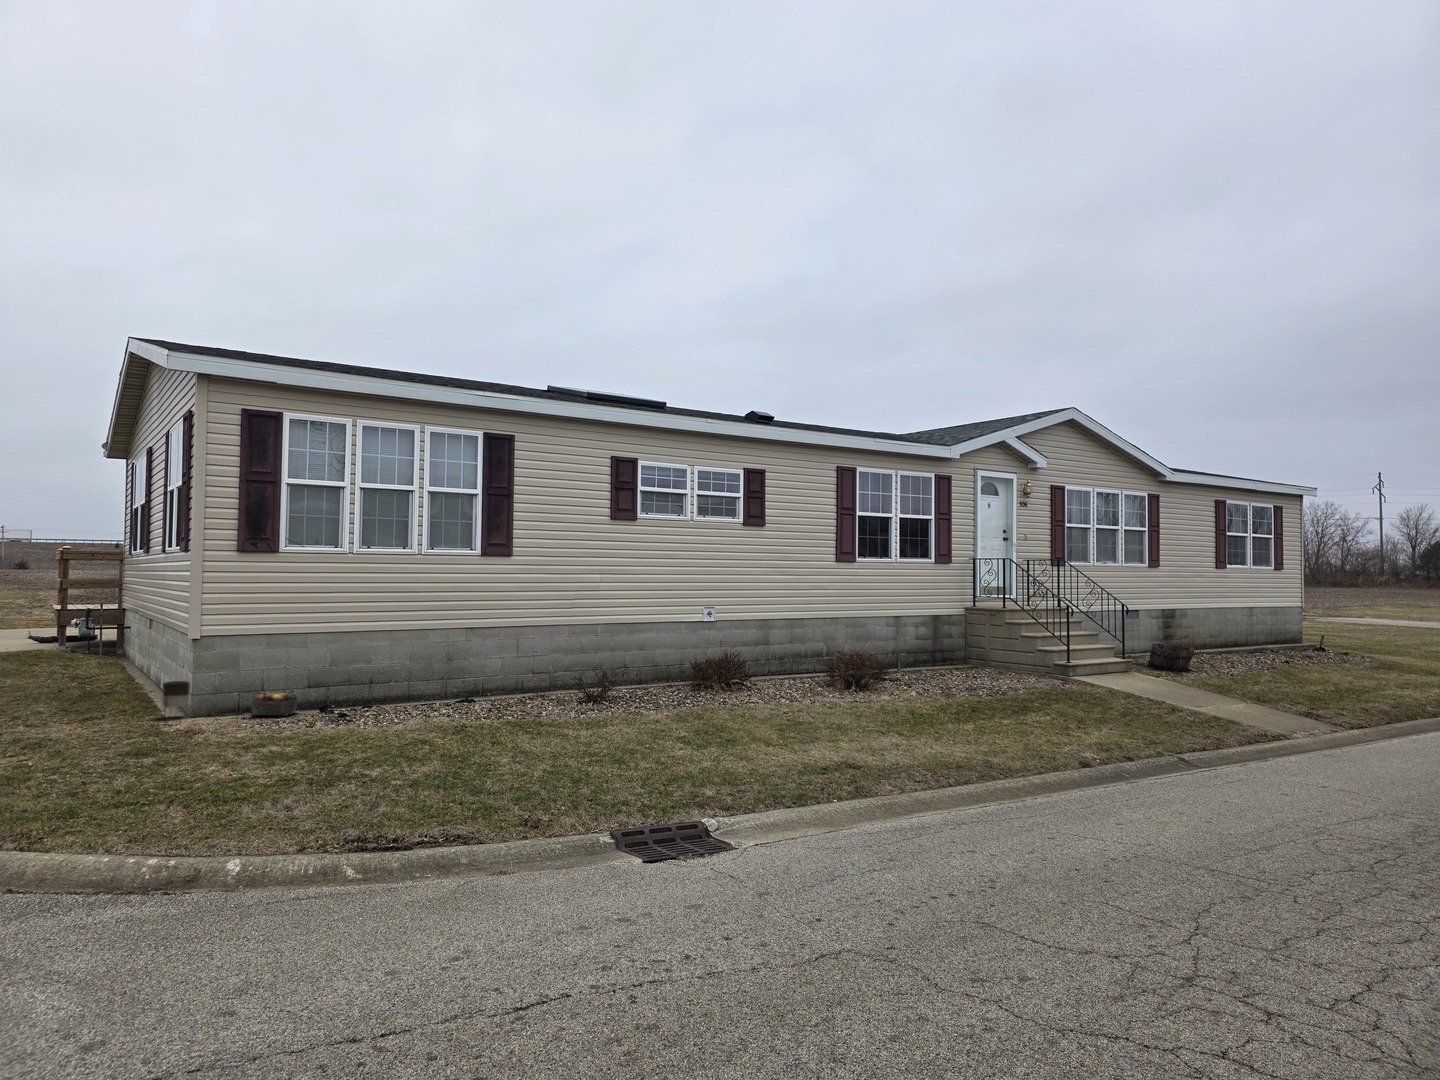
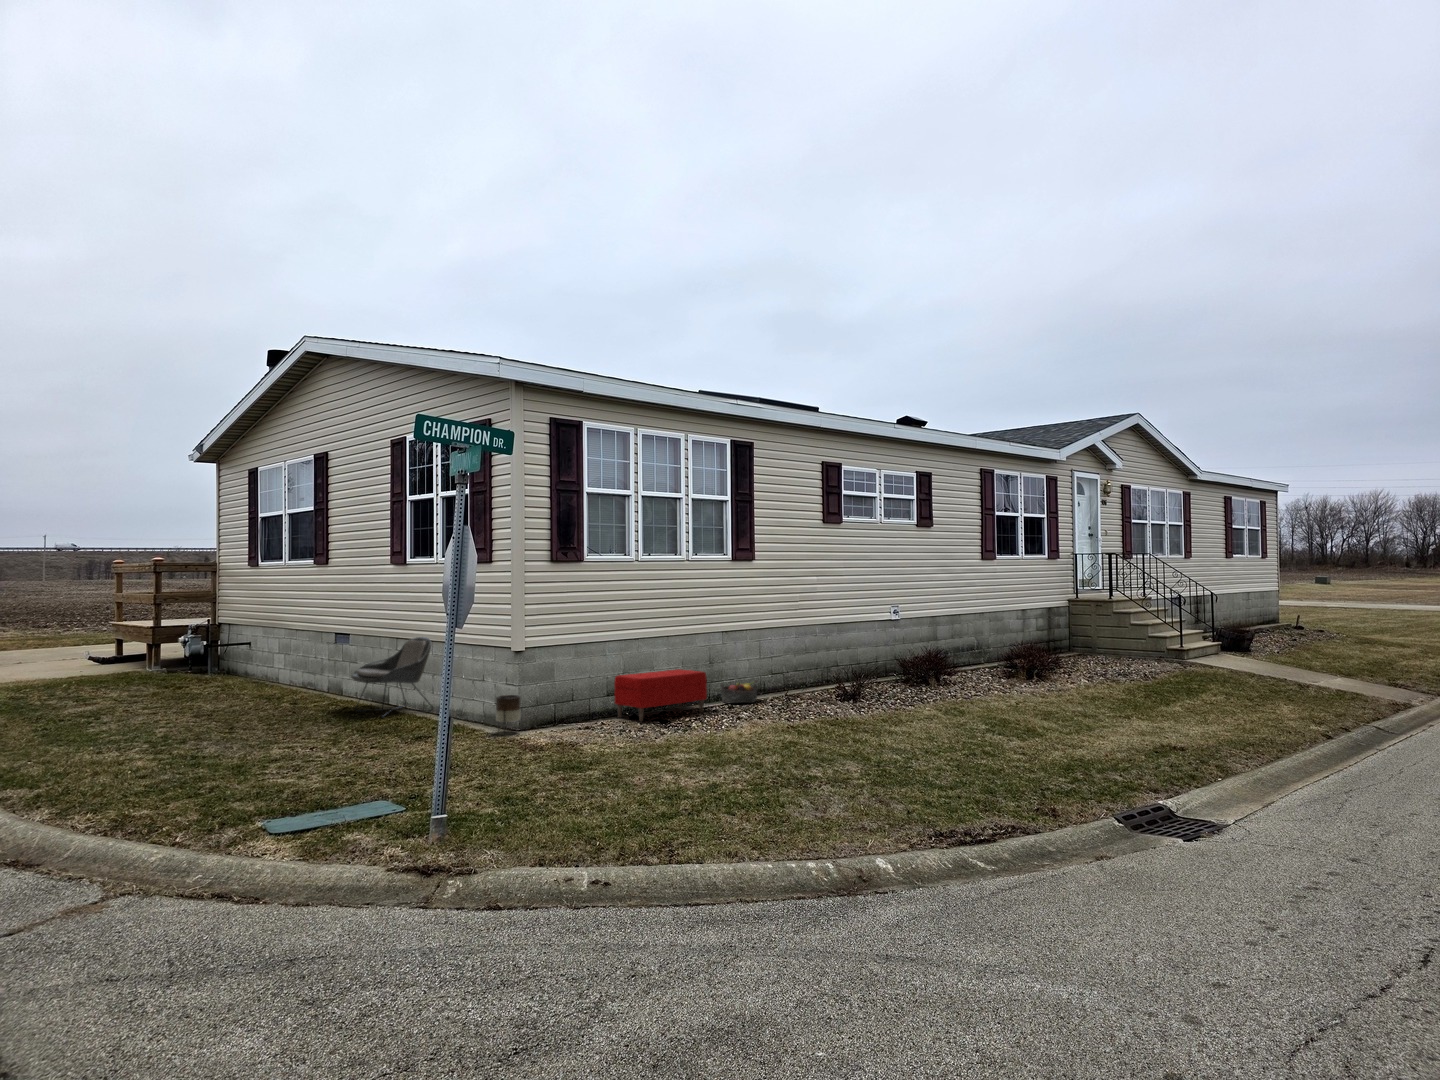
lounge chair: none [85,624,165,700] -> present [352,637,433,718]
bench: none [312,664,414,713] -> present [614,669,707,721]
basket: present [252,690,298,716] -> present [721,681,757,703]

